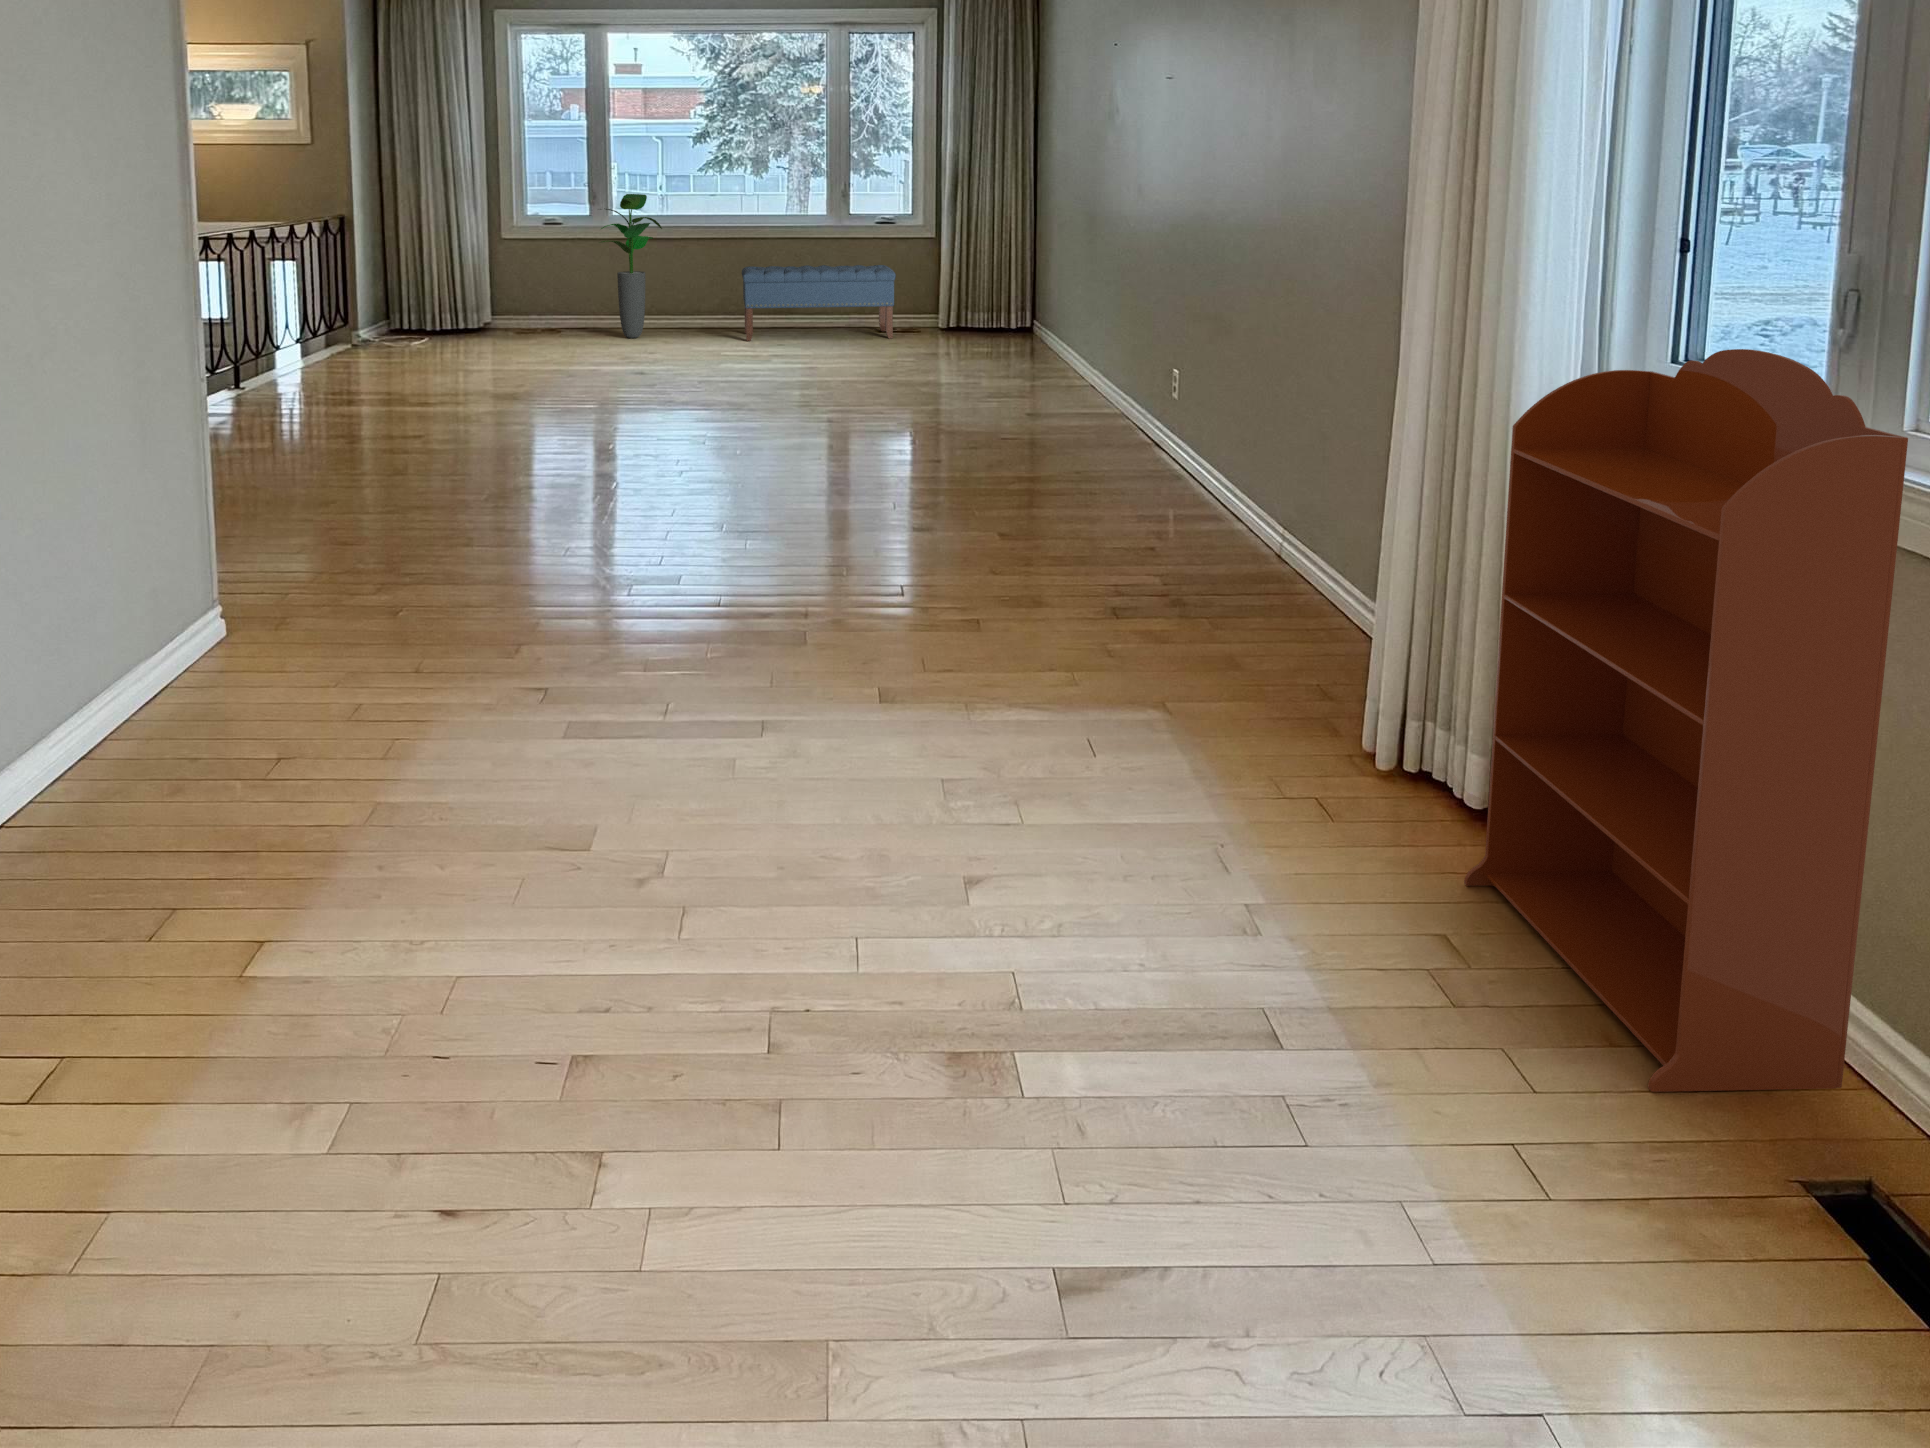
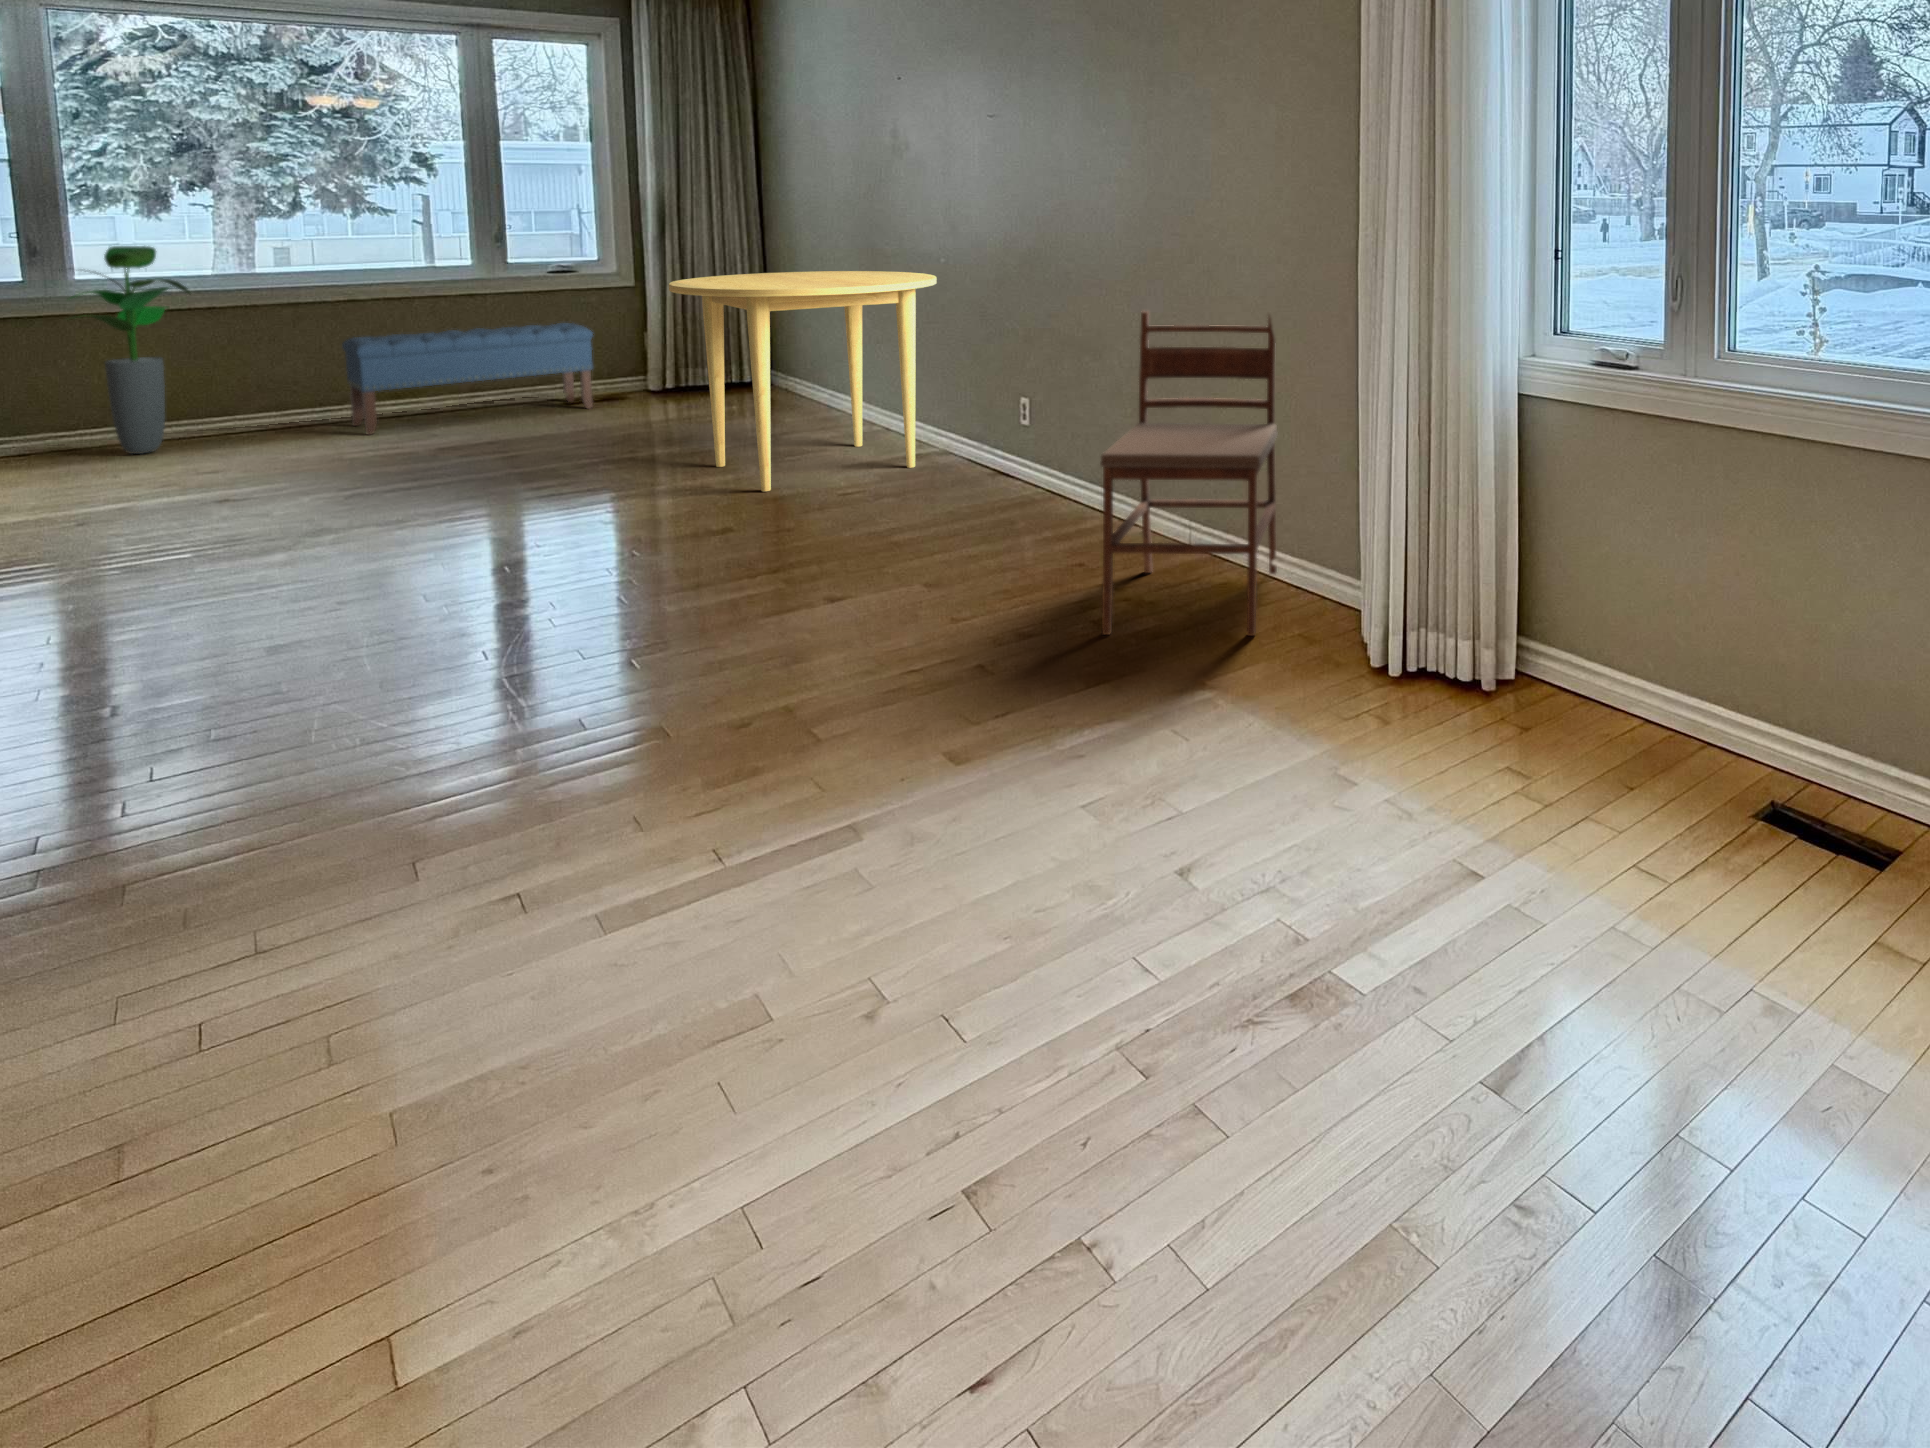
dining table: none [897,229,1123,427] -> present [669,271,937,491]
dining chair: none [1107,284,1374,674] -> present [1100,311,1278,636]
bookcase: present [1464,349,1908,1092] -> none [1490,324,1740,803]

